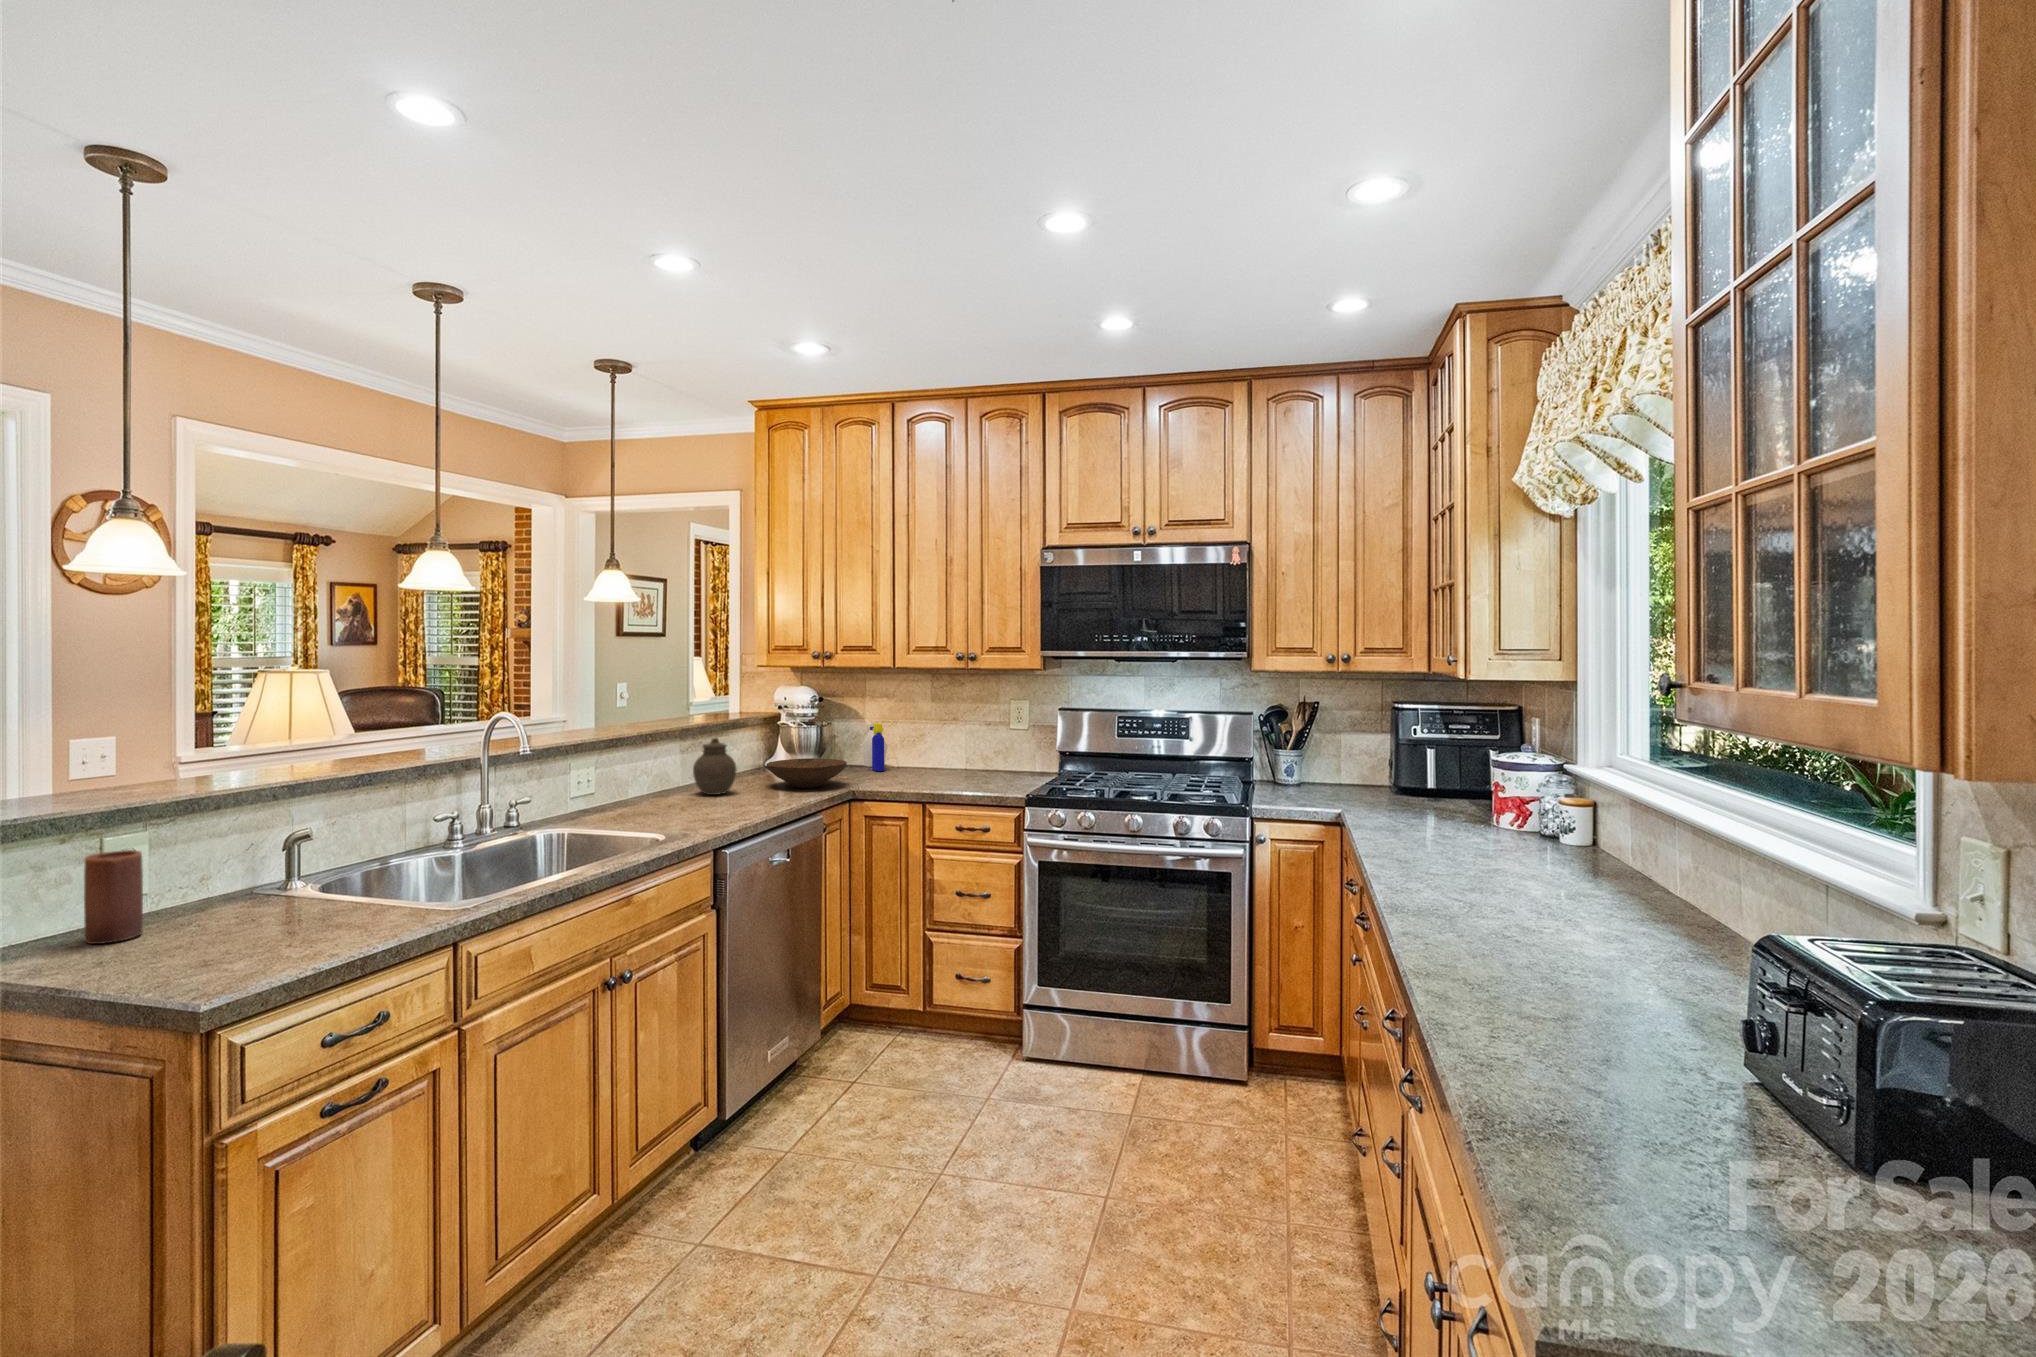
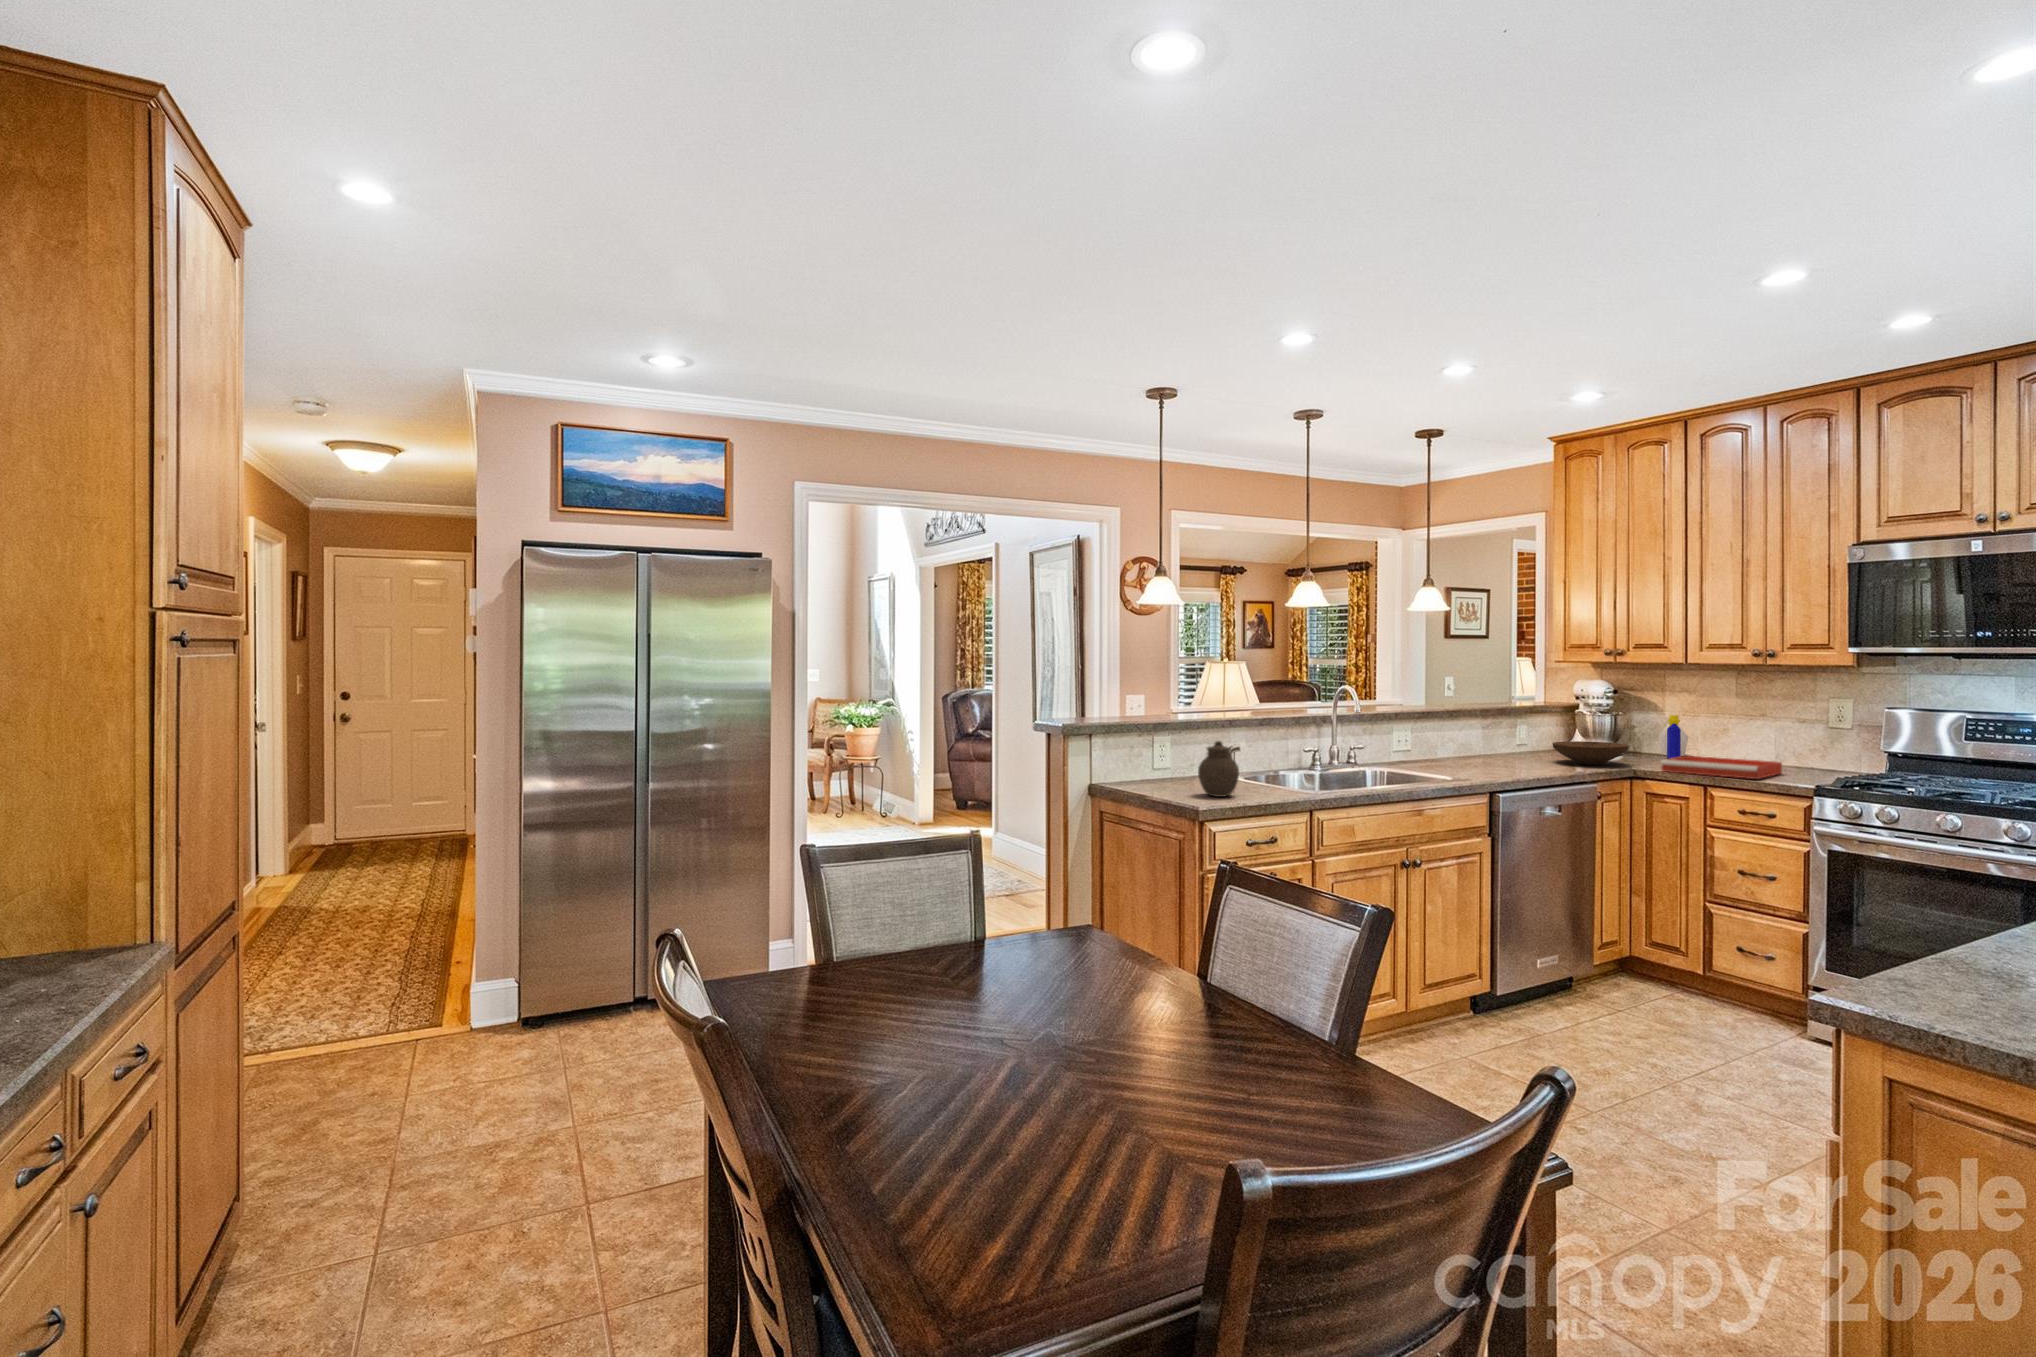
jar: present [693,738,737,795] -> present [1198,741,1239,797]
tray: none [881,768,981,791] -> present [1661,756,1782,779]
candle: present [84,850,143,944] -> none [1166,749,1186,790]

